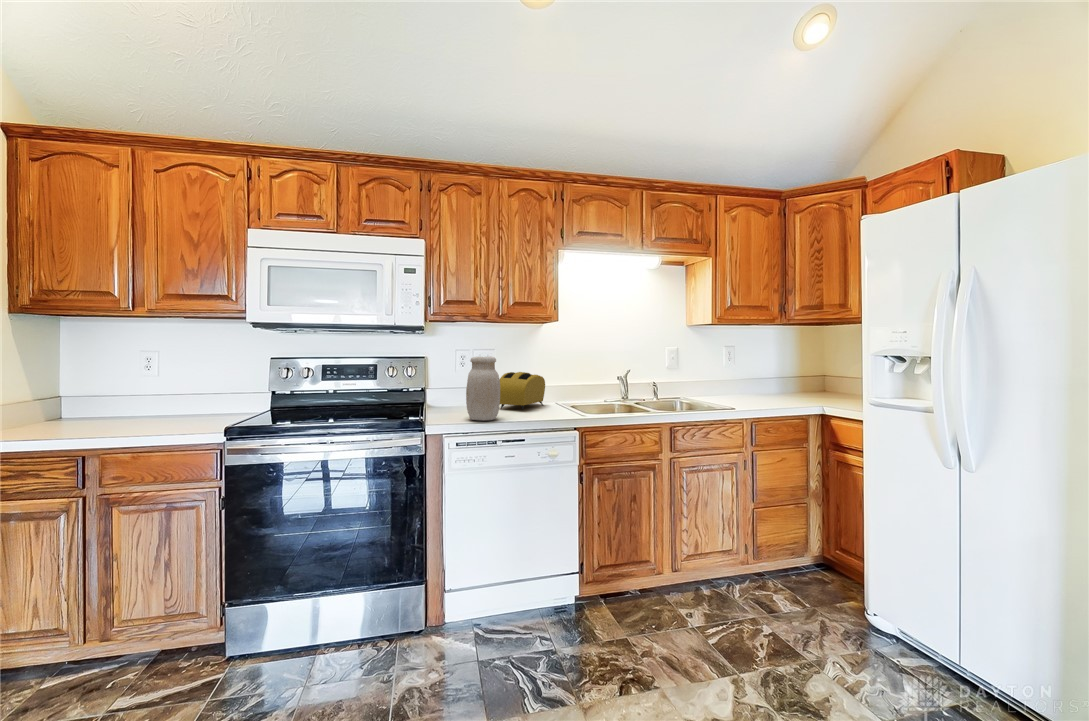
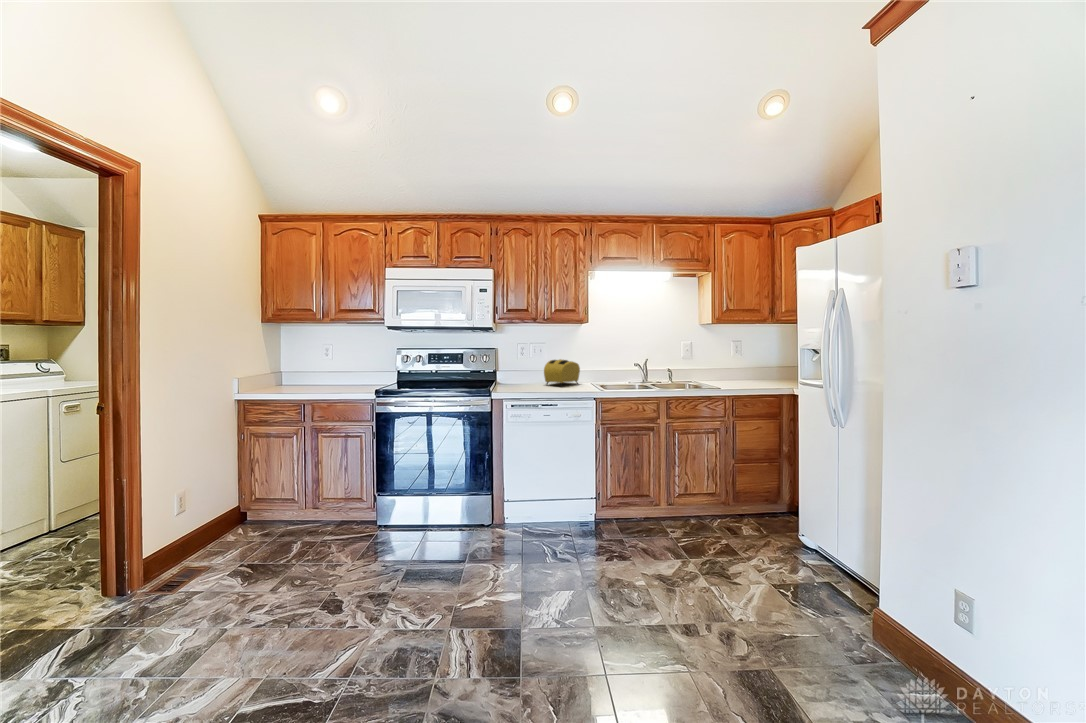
jar: present [466,356,500,420] -> none [519,348,542,391]

